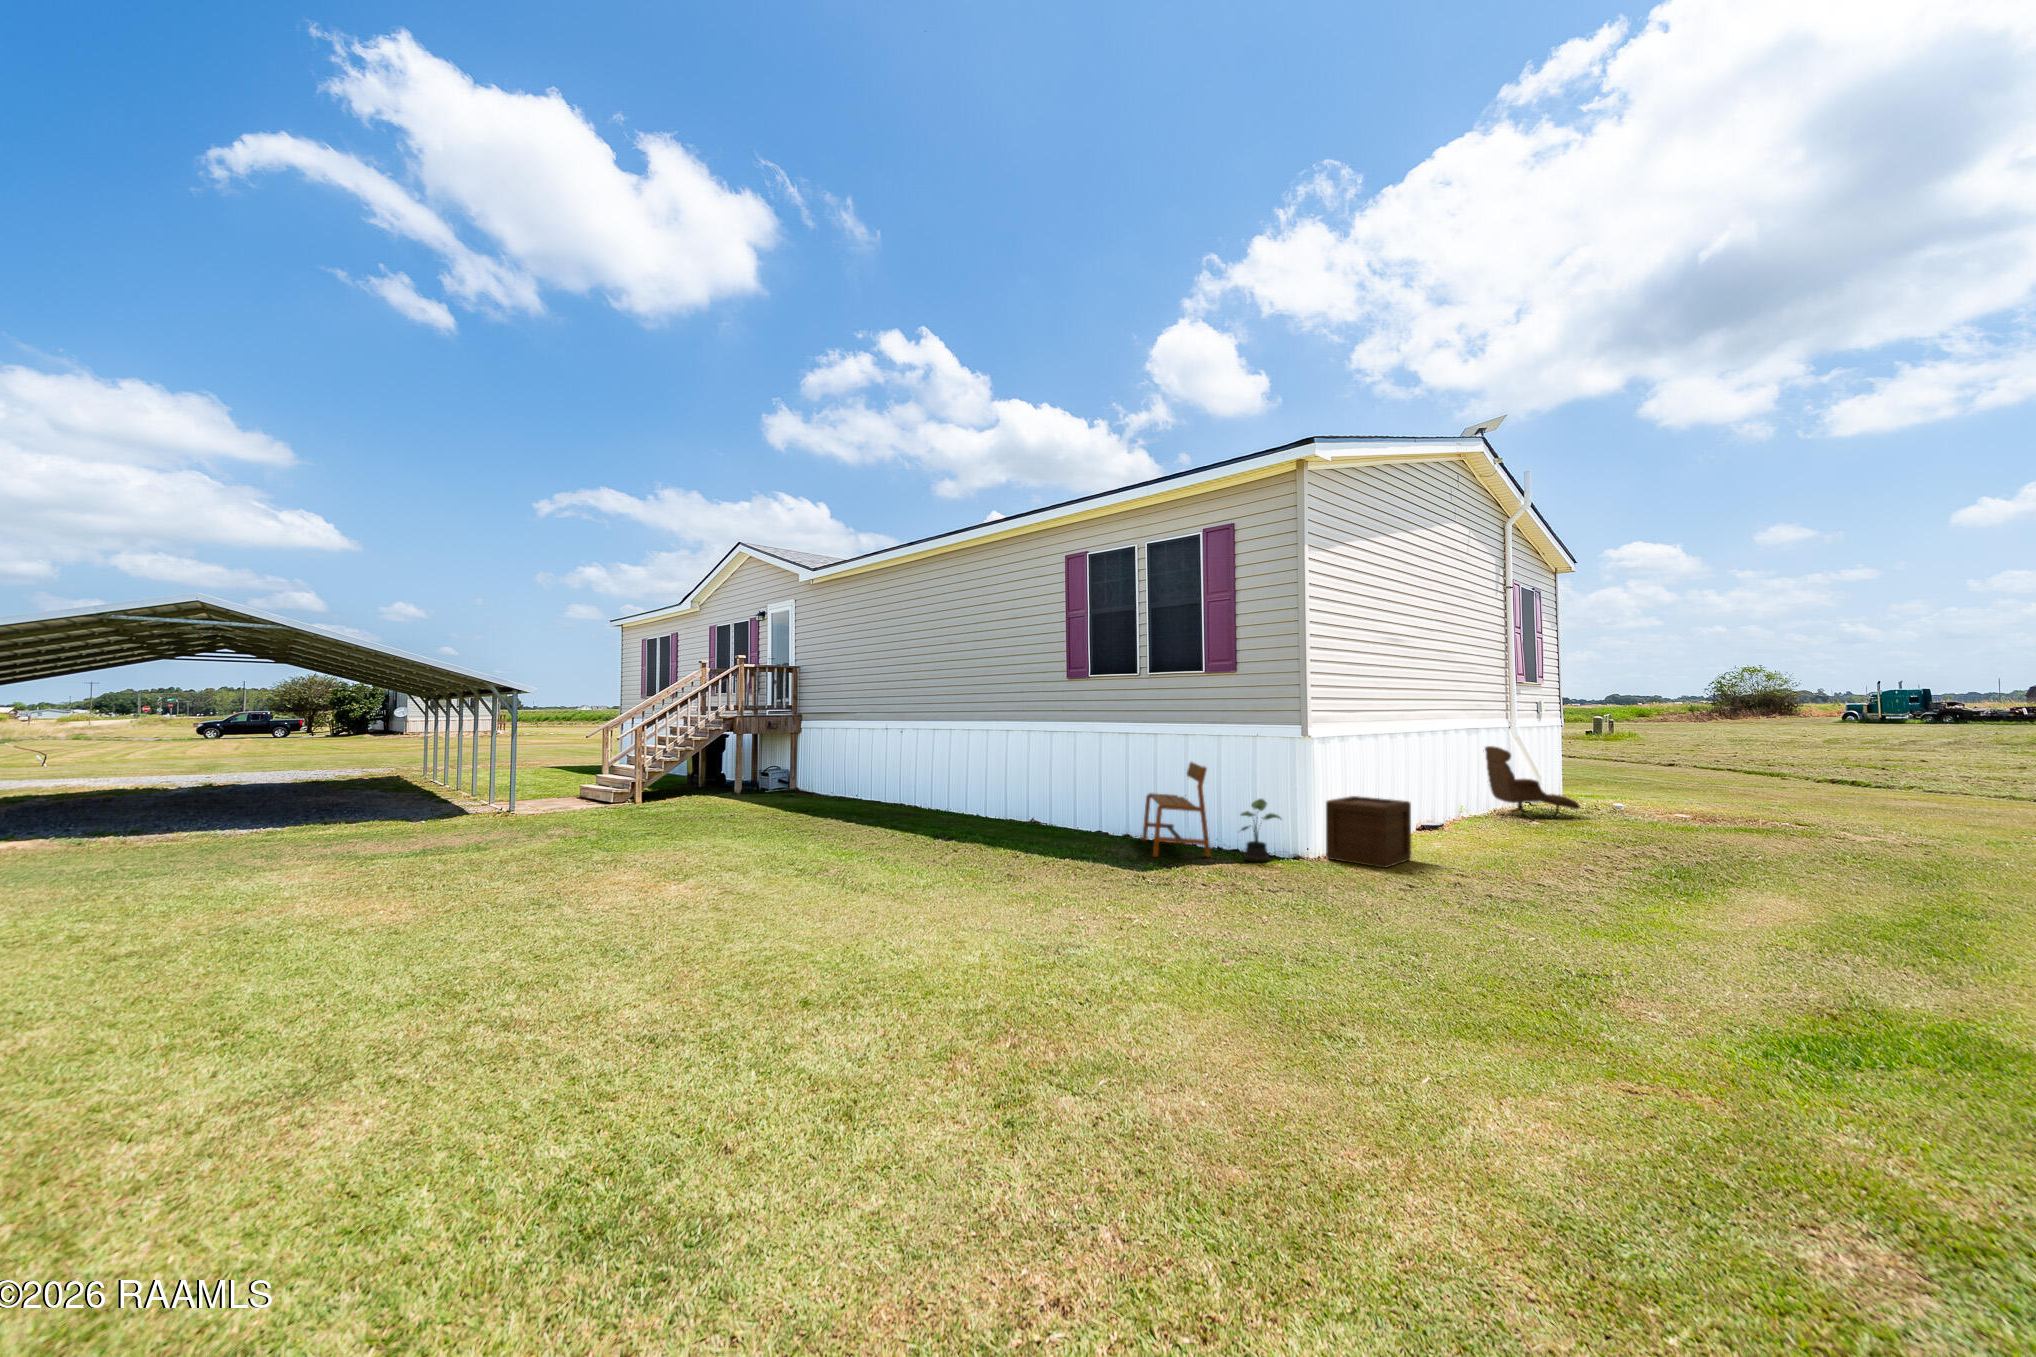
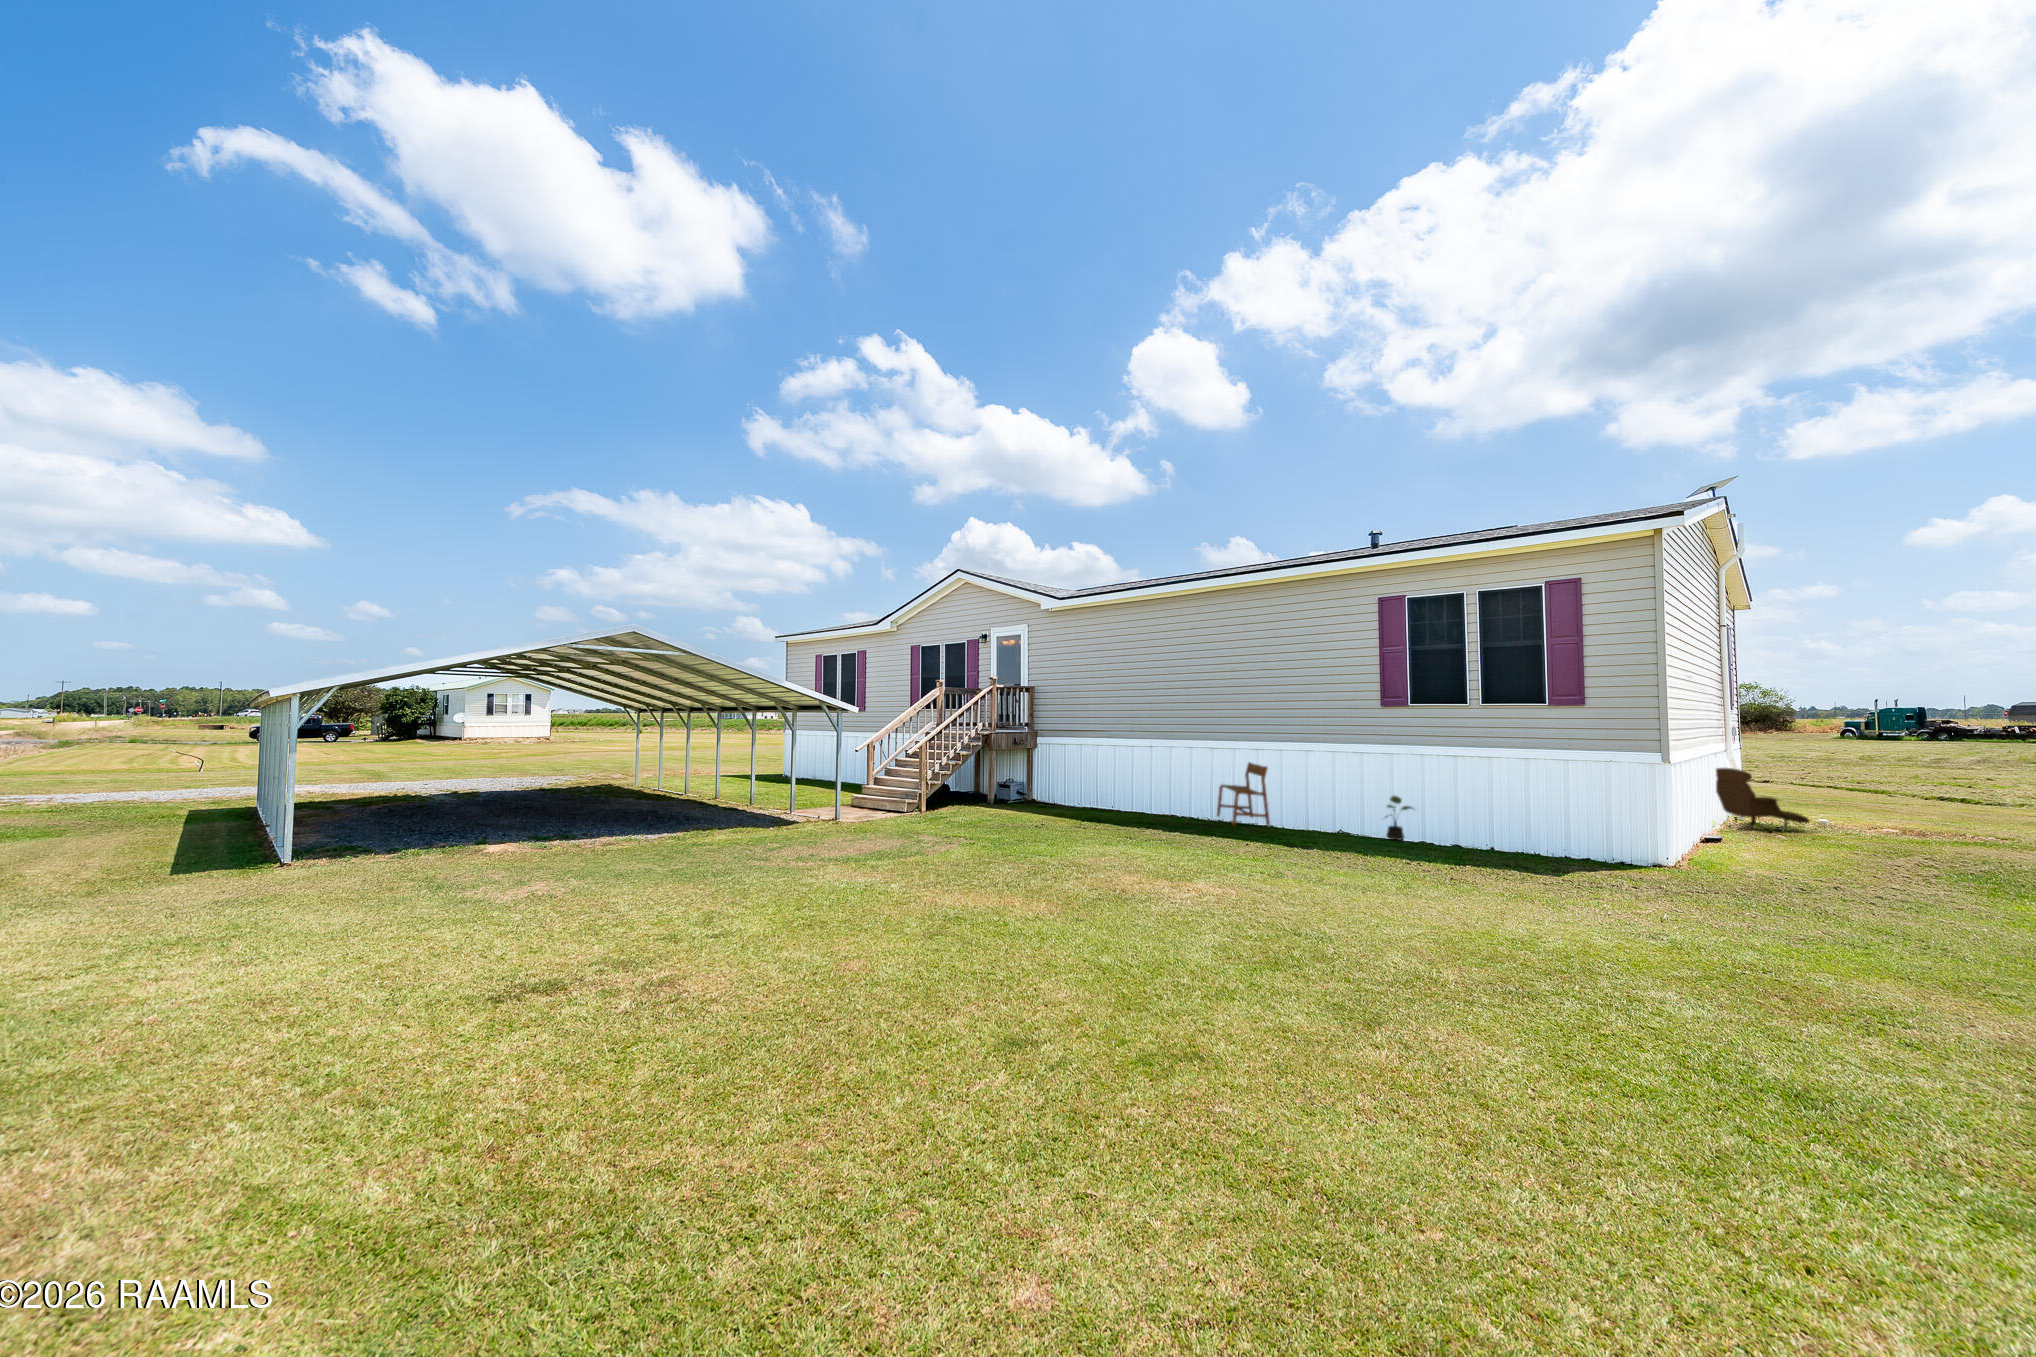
bench: present [1142,762,1211,857] -> present [1217,762,1270,826]
wooden crate: present [1326,796,1411,868] -> none [1681,813,1754,875]
potted plant: present [1241,799,1280,862] -> present [1385,796,1412,840]

